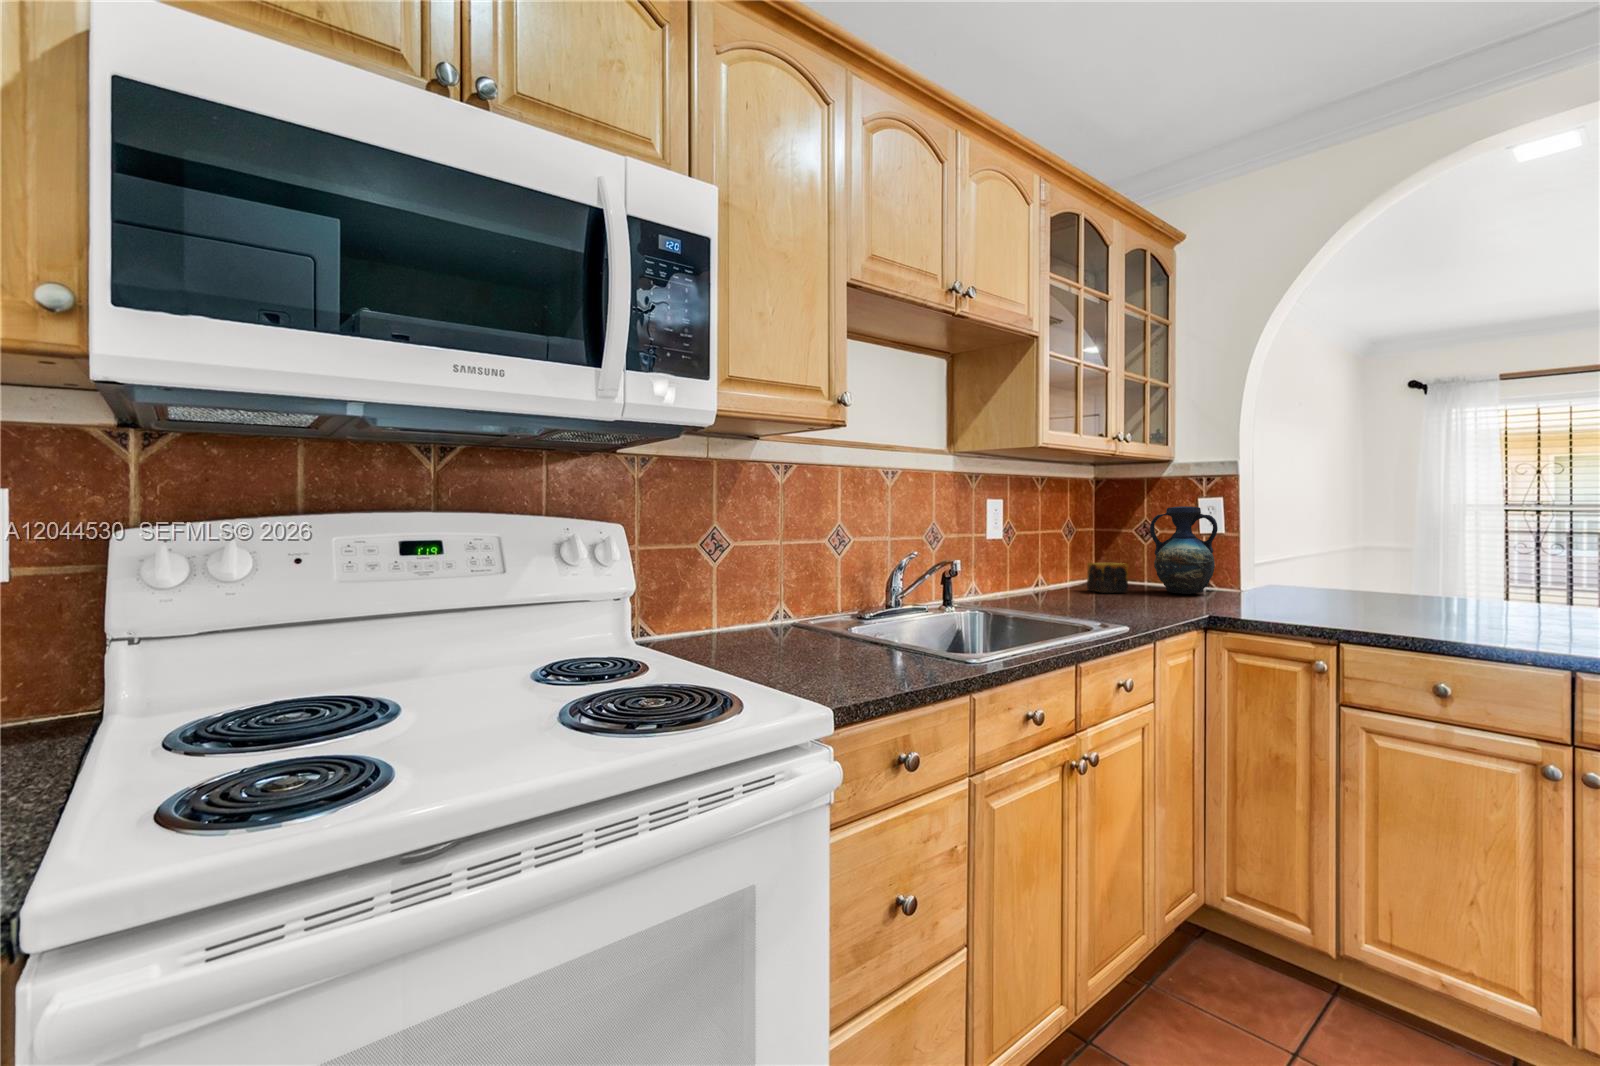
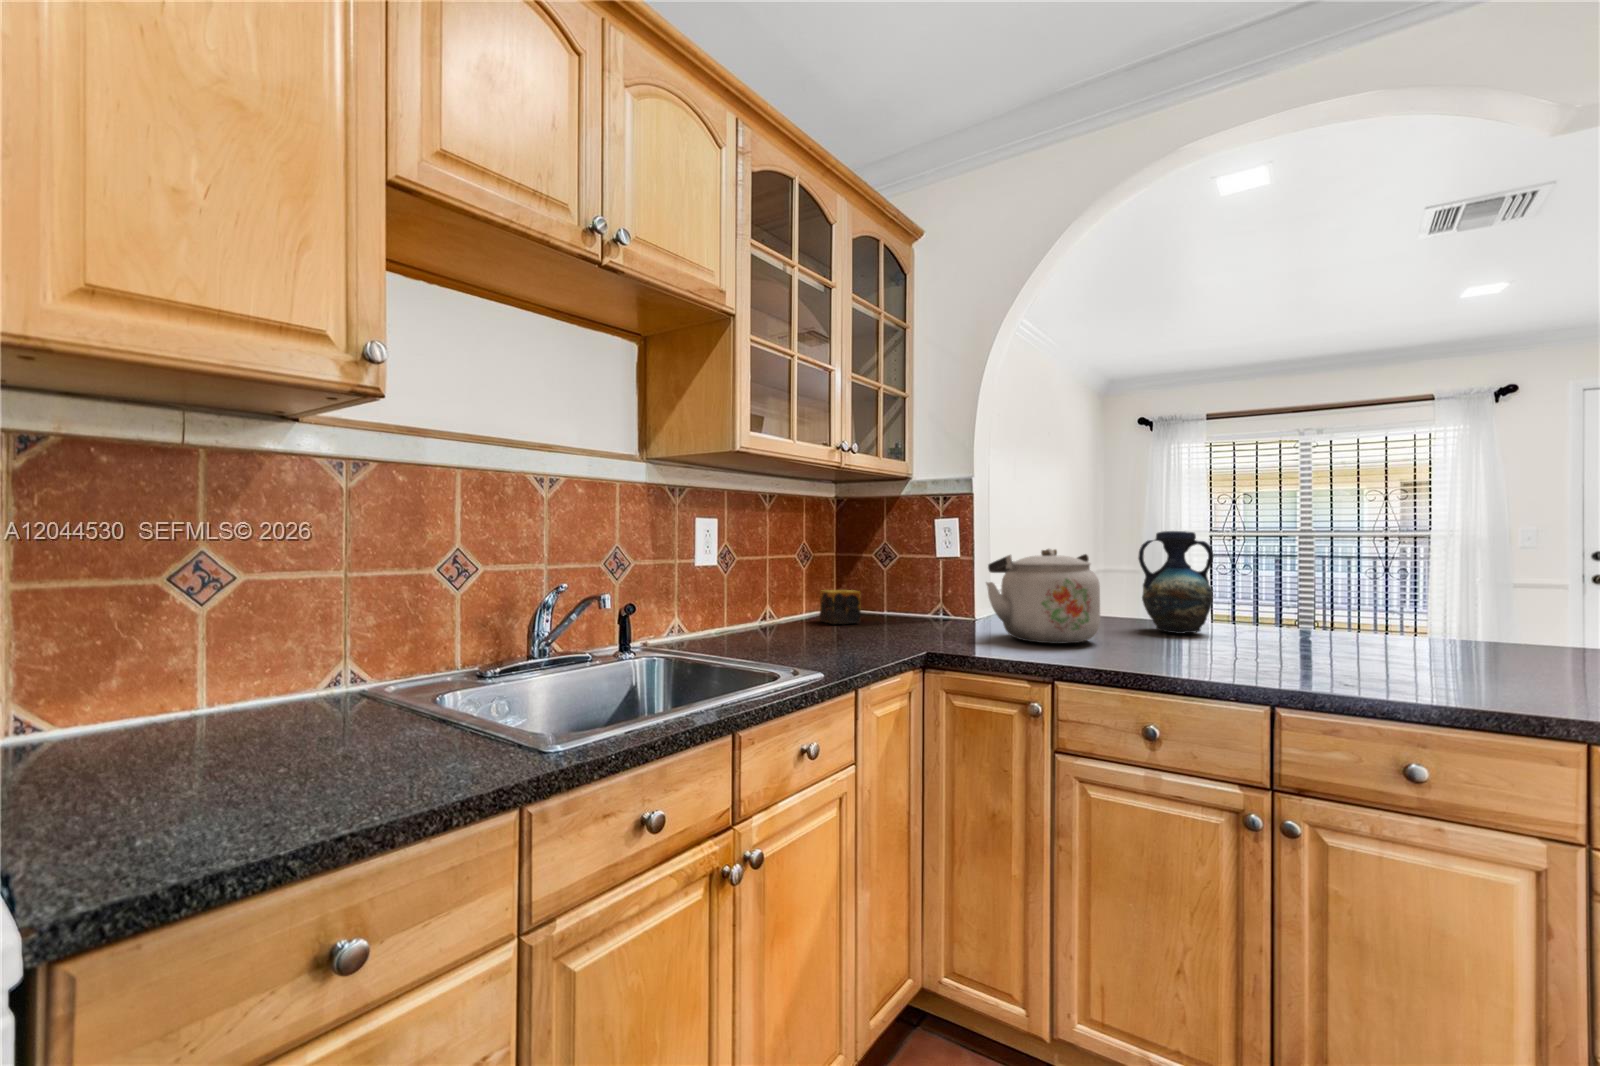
vase: present [1150,506,1218,594] -> present [1138,531,1213,634]
kettle: none [1262,524,1384,612] -> present [986,549,1100,644]

